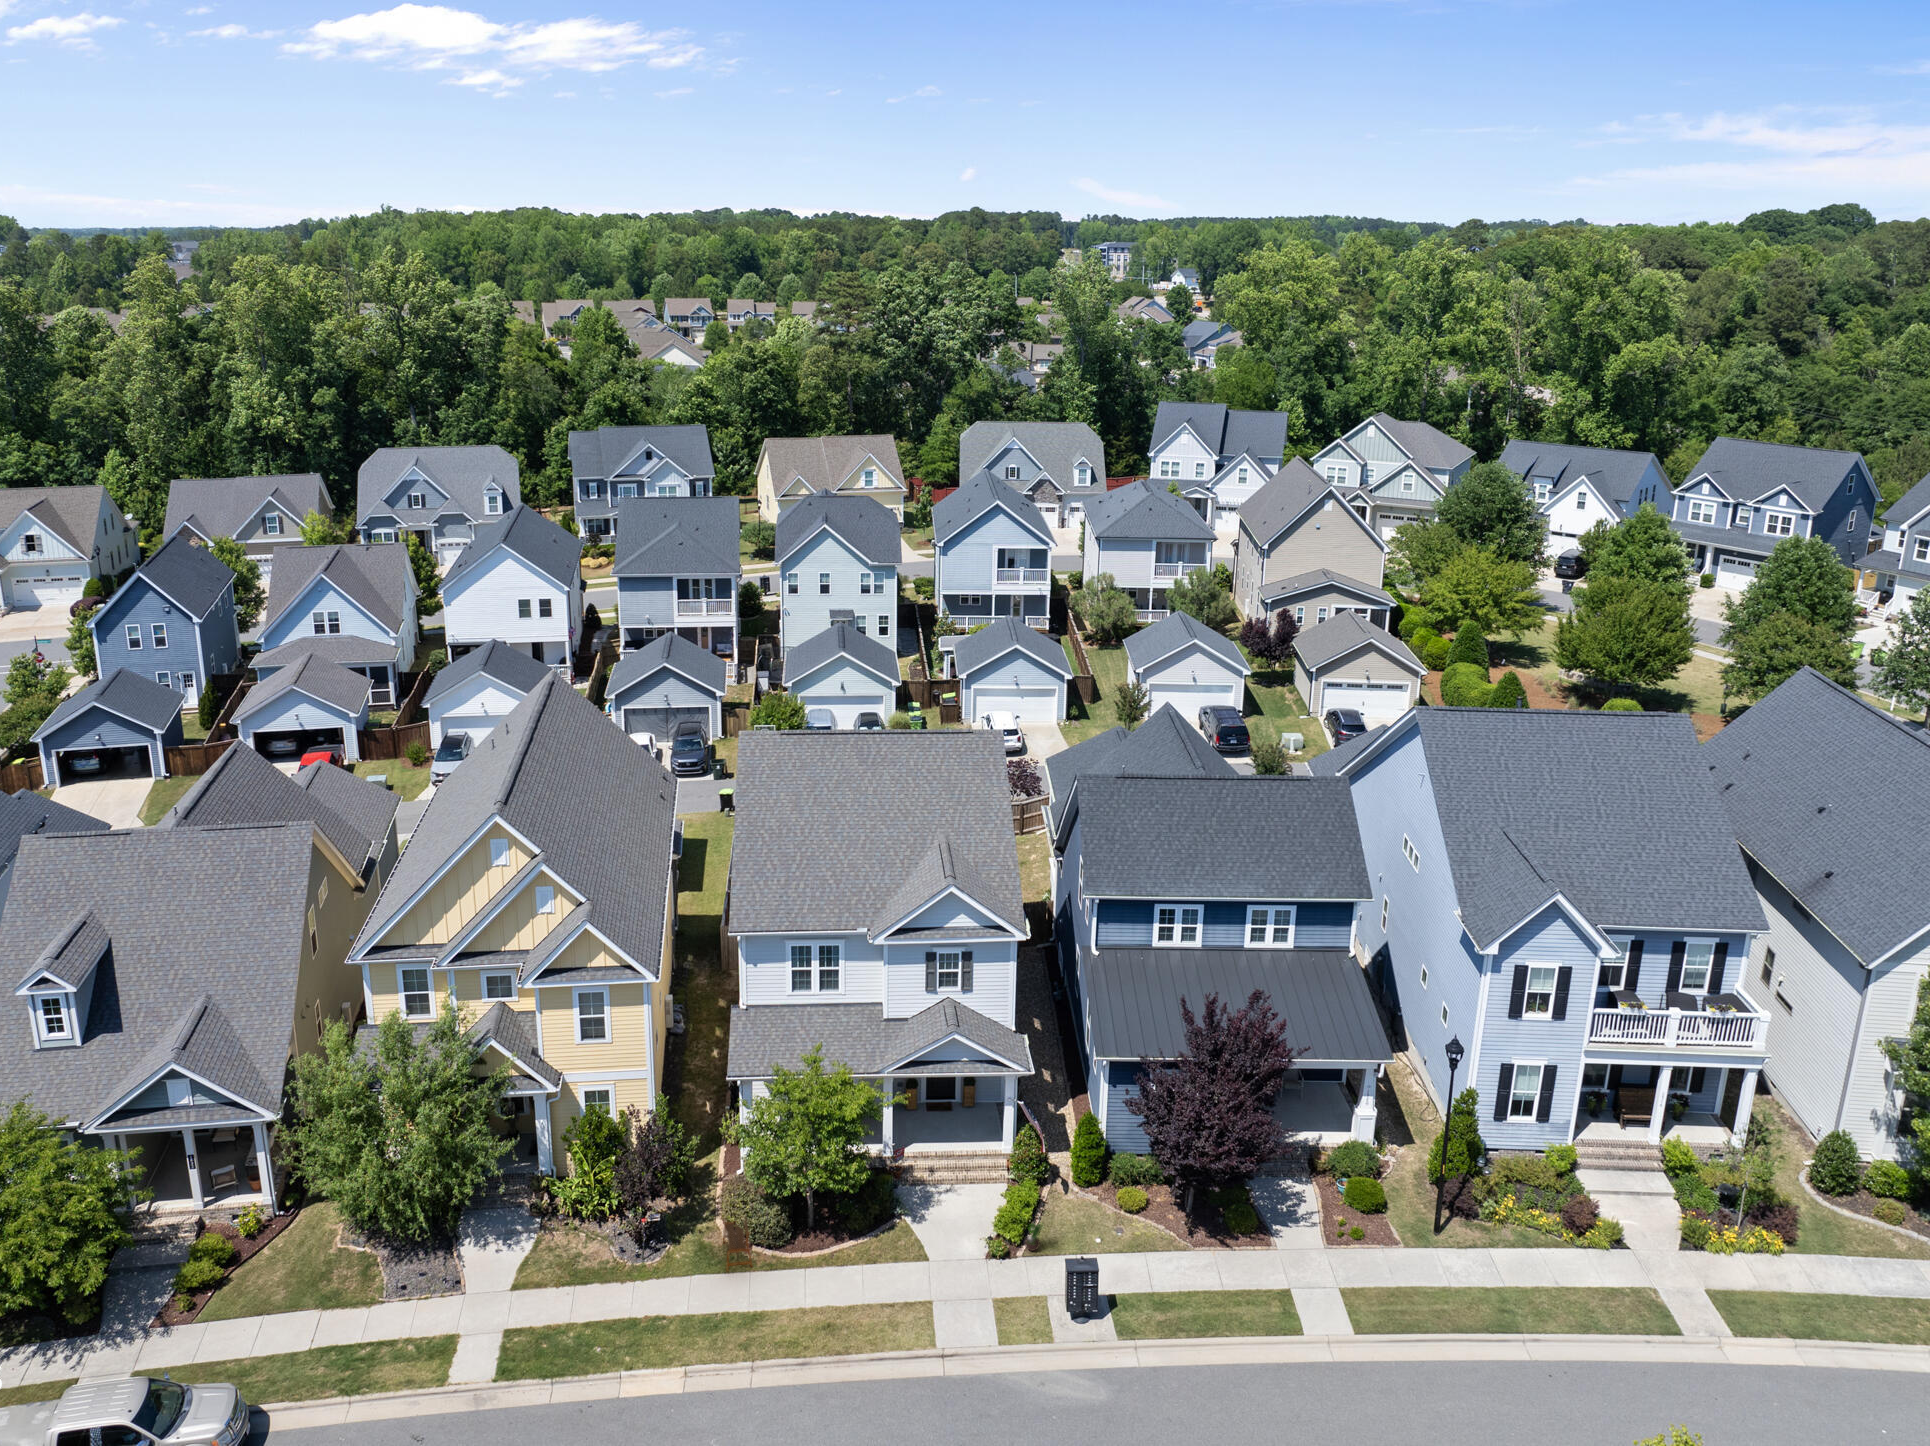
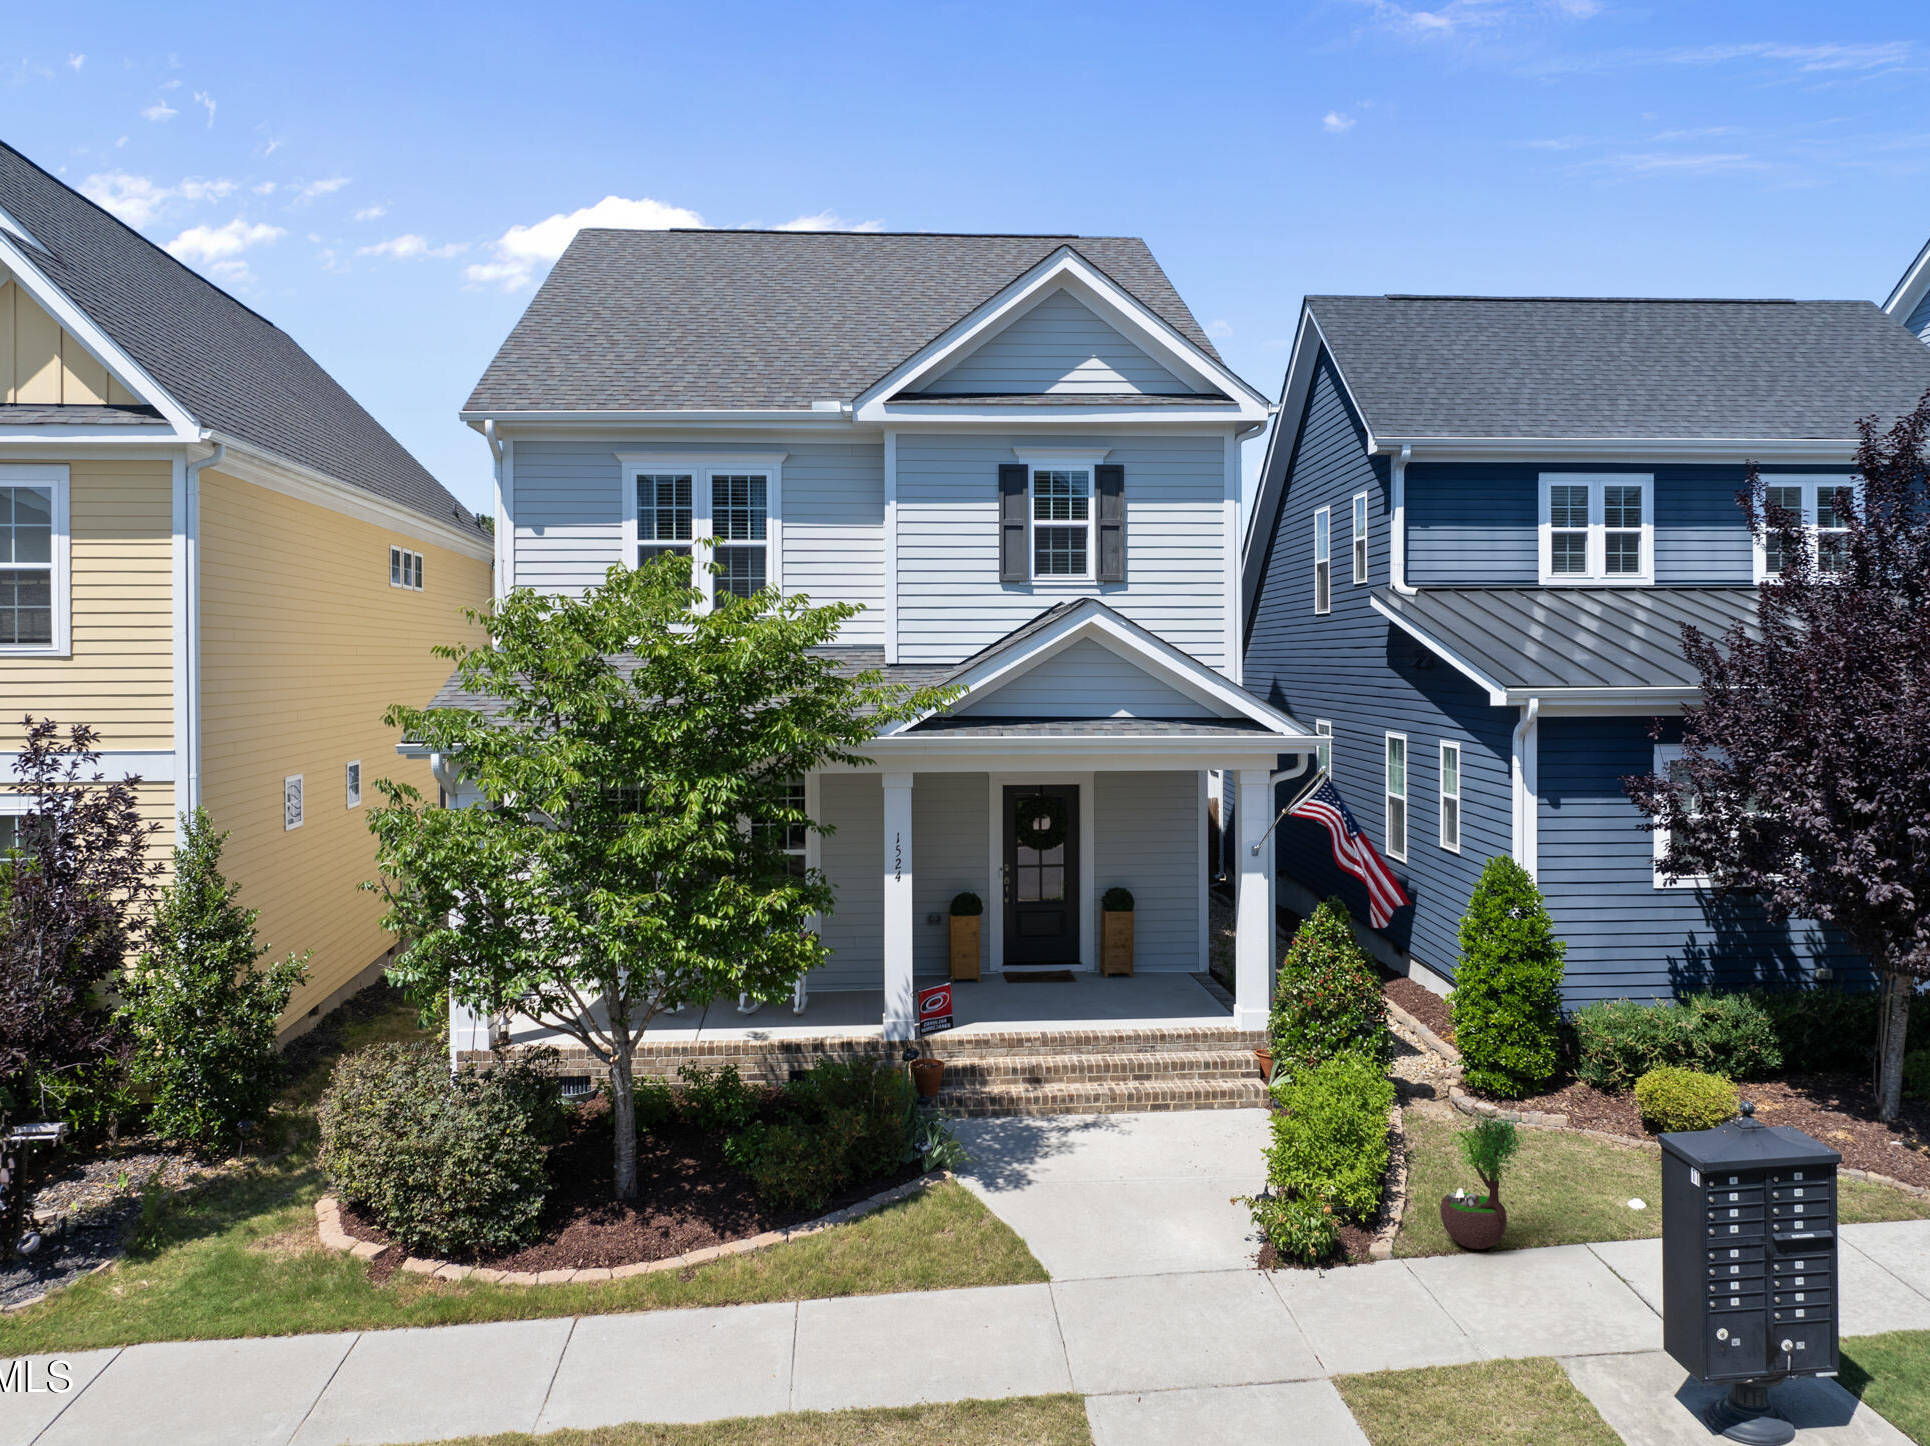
bench: present [723,1217,752,1271] -> none [109,1076,306,1337]

